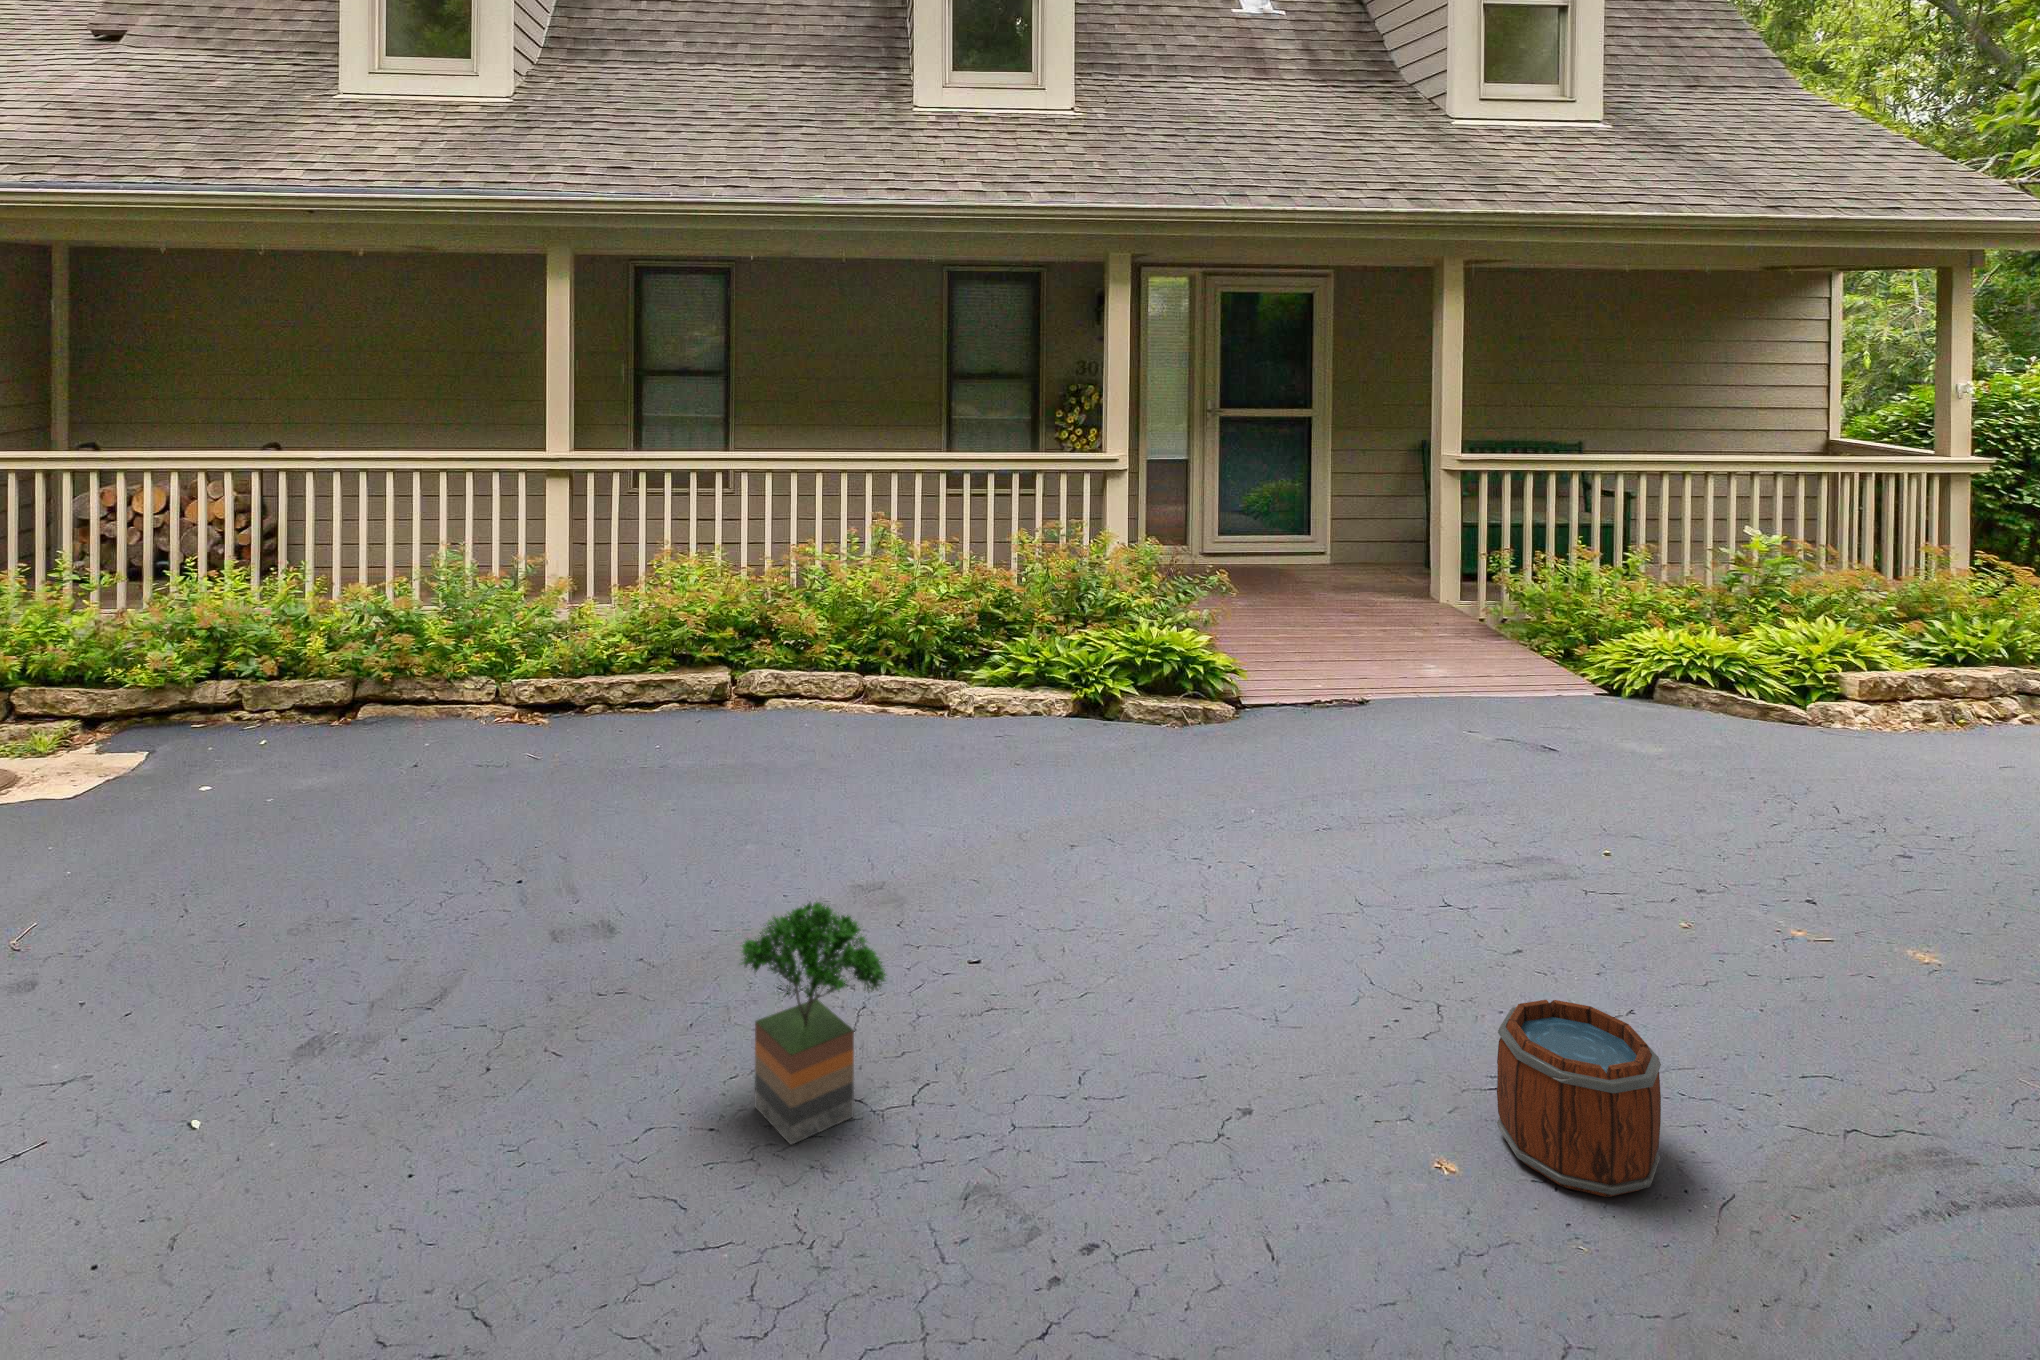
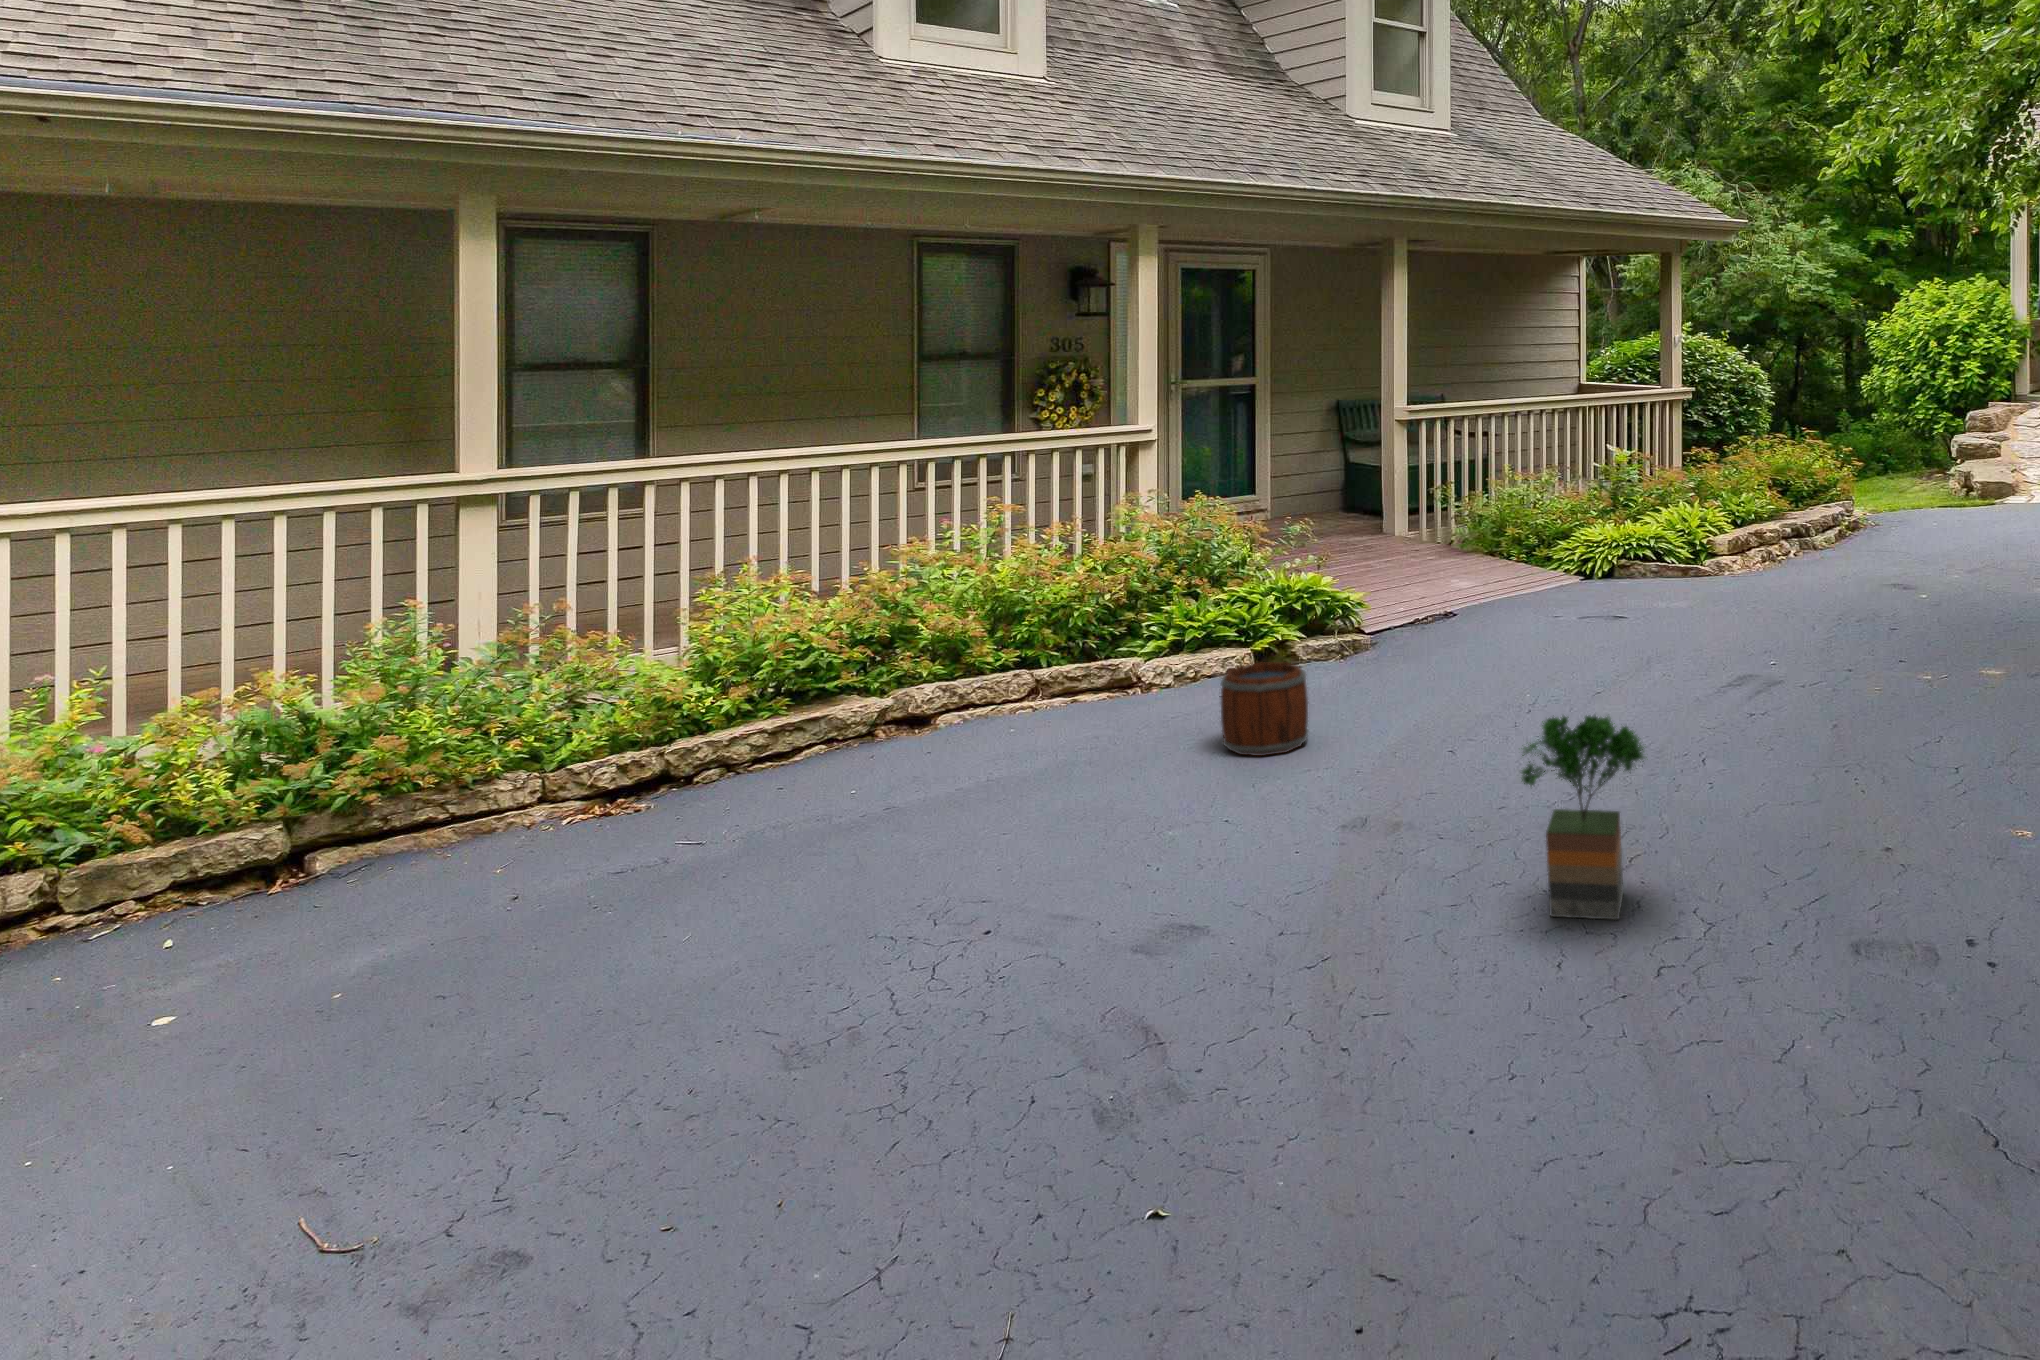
bucket: present [1497,1000,1661,1197] -> present [1221,662,1308,756]

